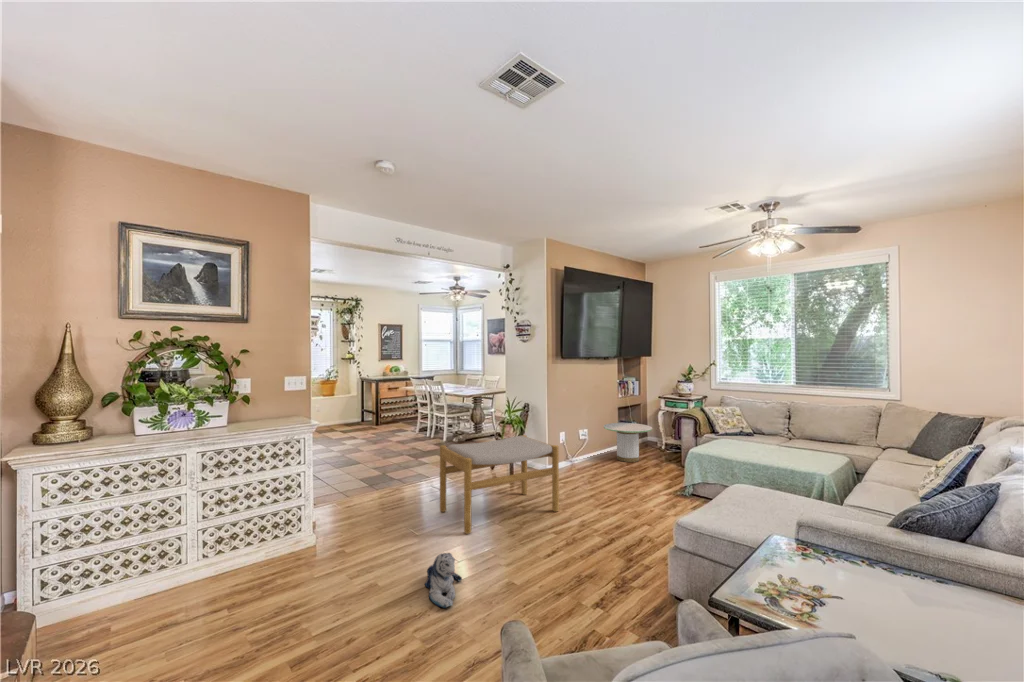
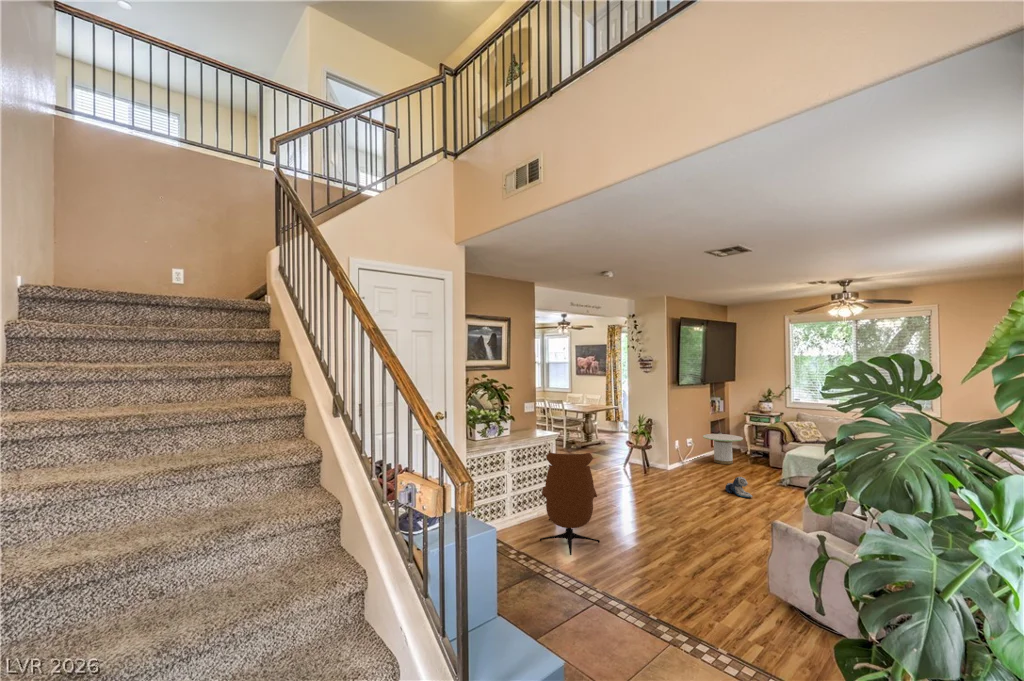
footstool: present [440,435,559,534] -> none [616,443,699,507]
lounge chair: none [172,458,342,652] -> present [540,452,600,555]
plush toy: present [425,553,462,608] -> present [725,477,753,498]

